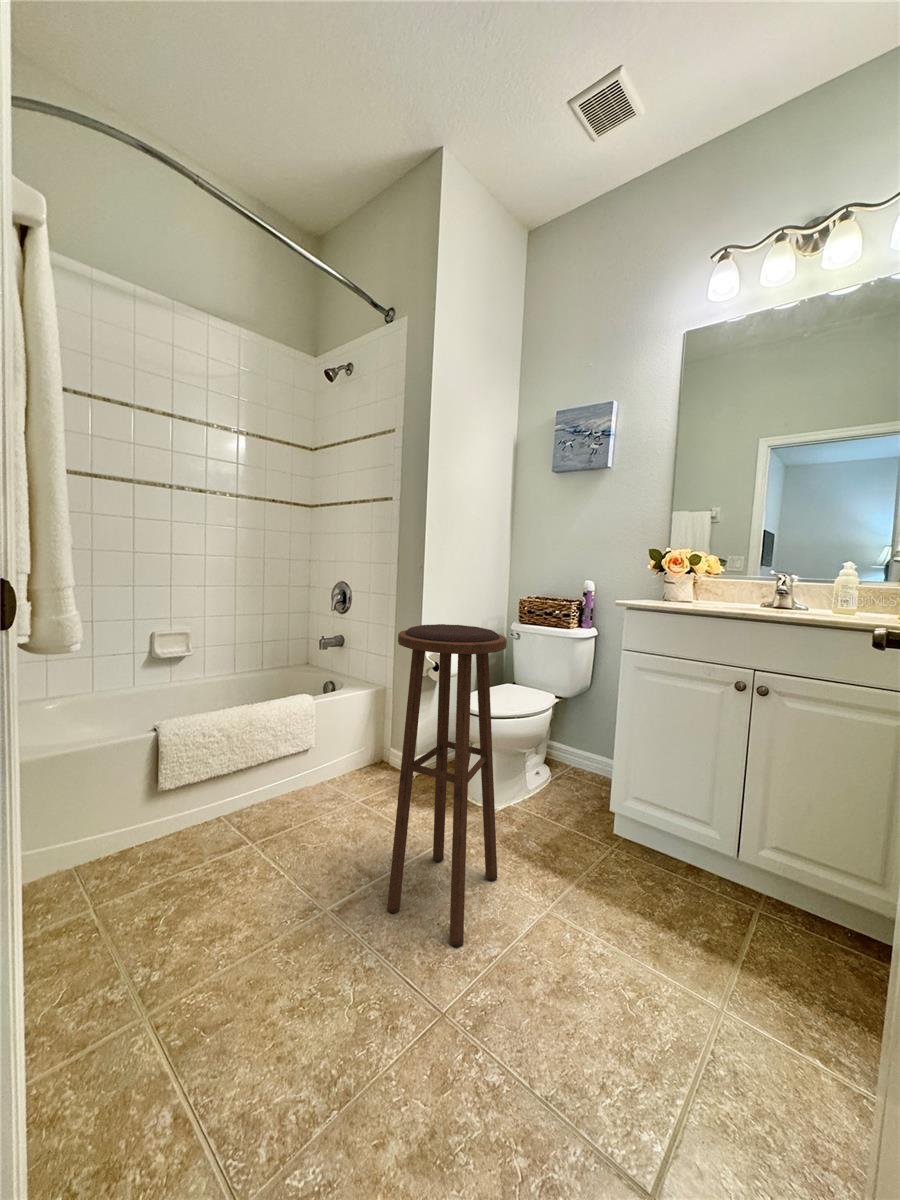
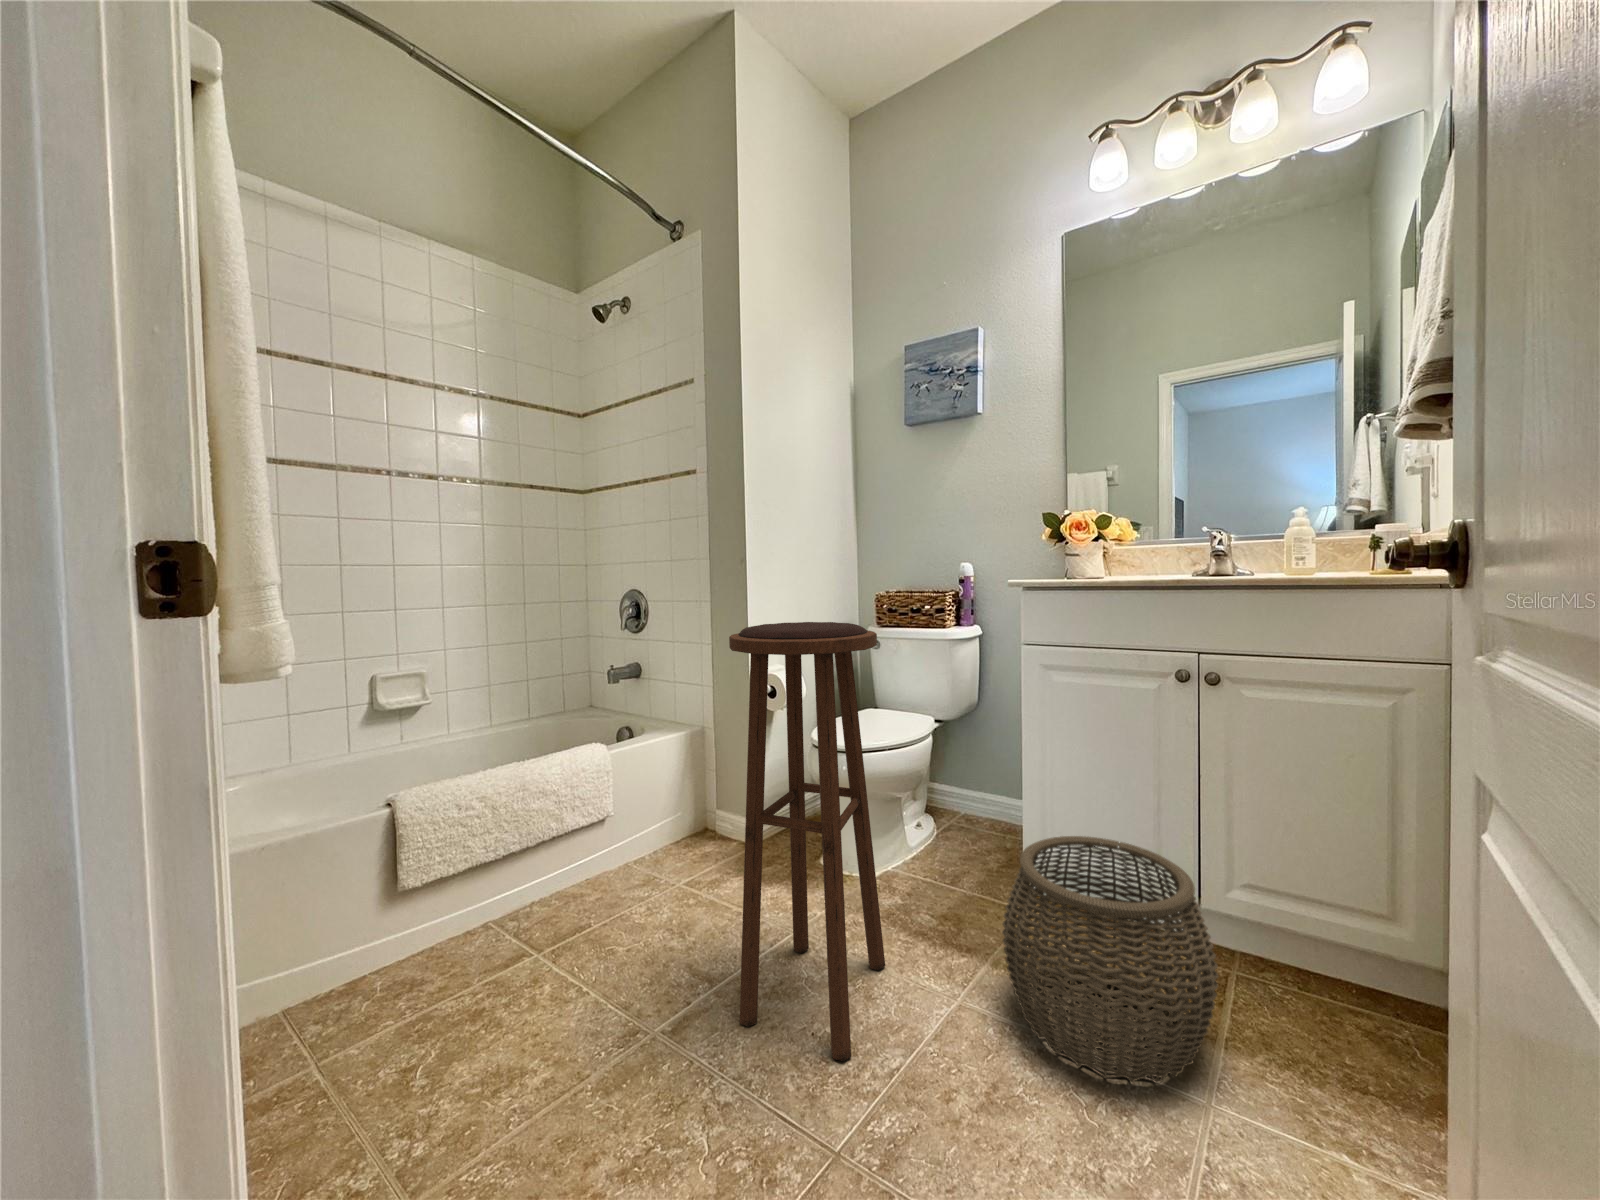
woven basket: none [583,799,741,990] -> present [1002,836,1218,1084]

